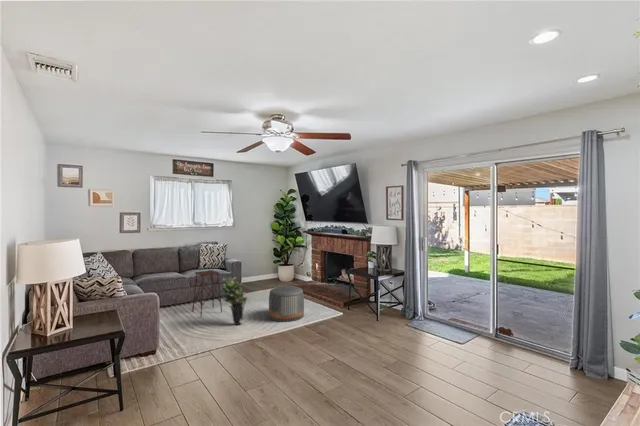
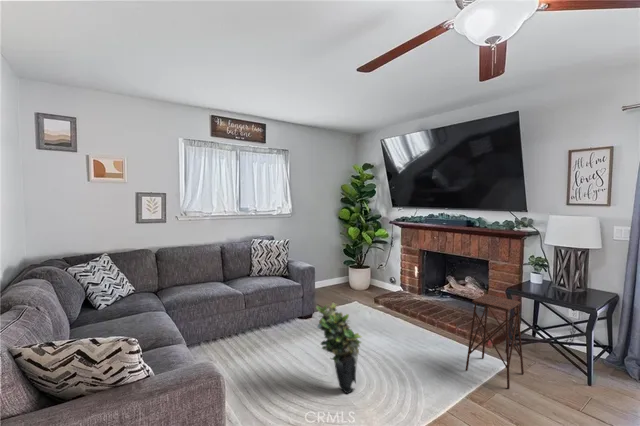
side table: present [192,270,222,317] -> present [466,294,524,389]
pouf: present [269,286,304,322] -> none [387,314,450,385]

